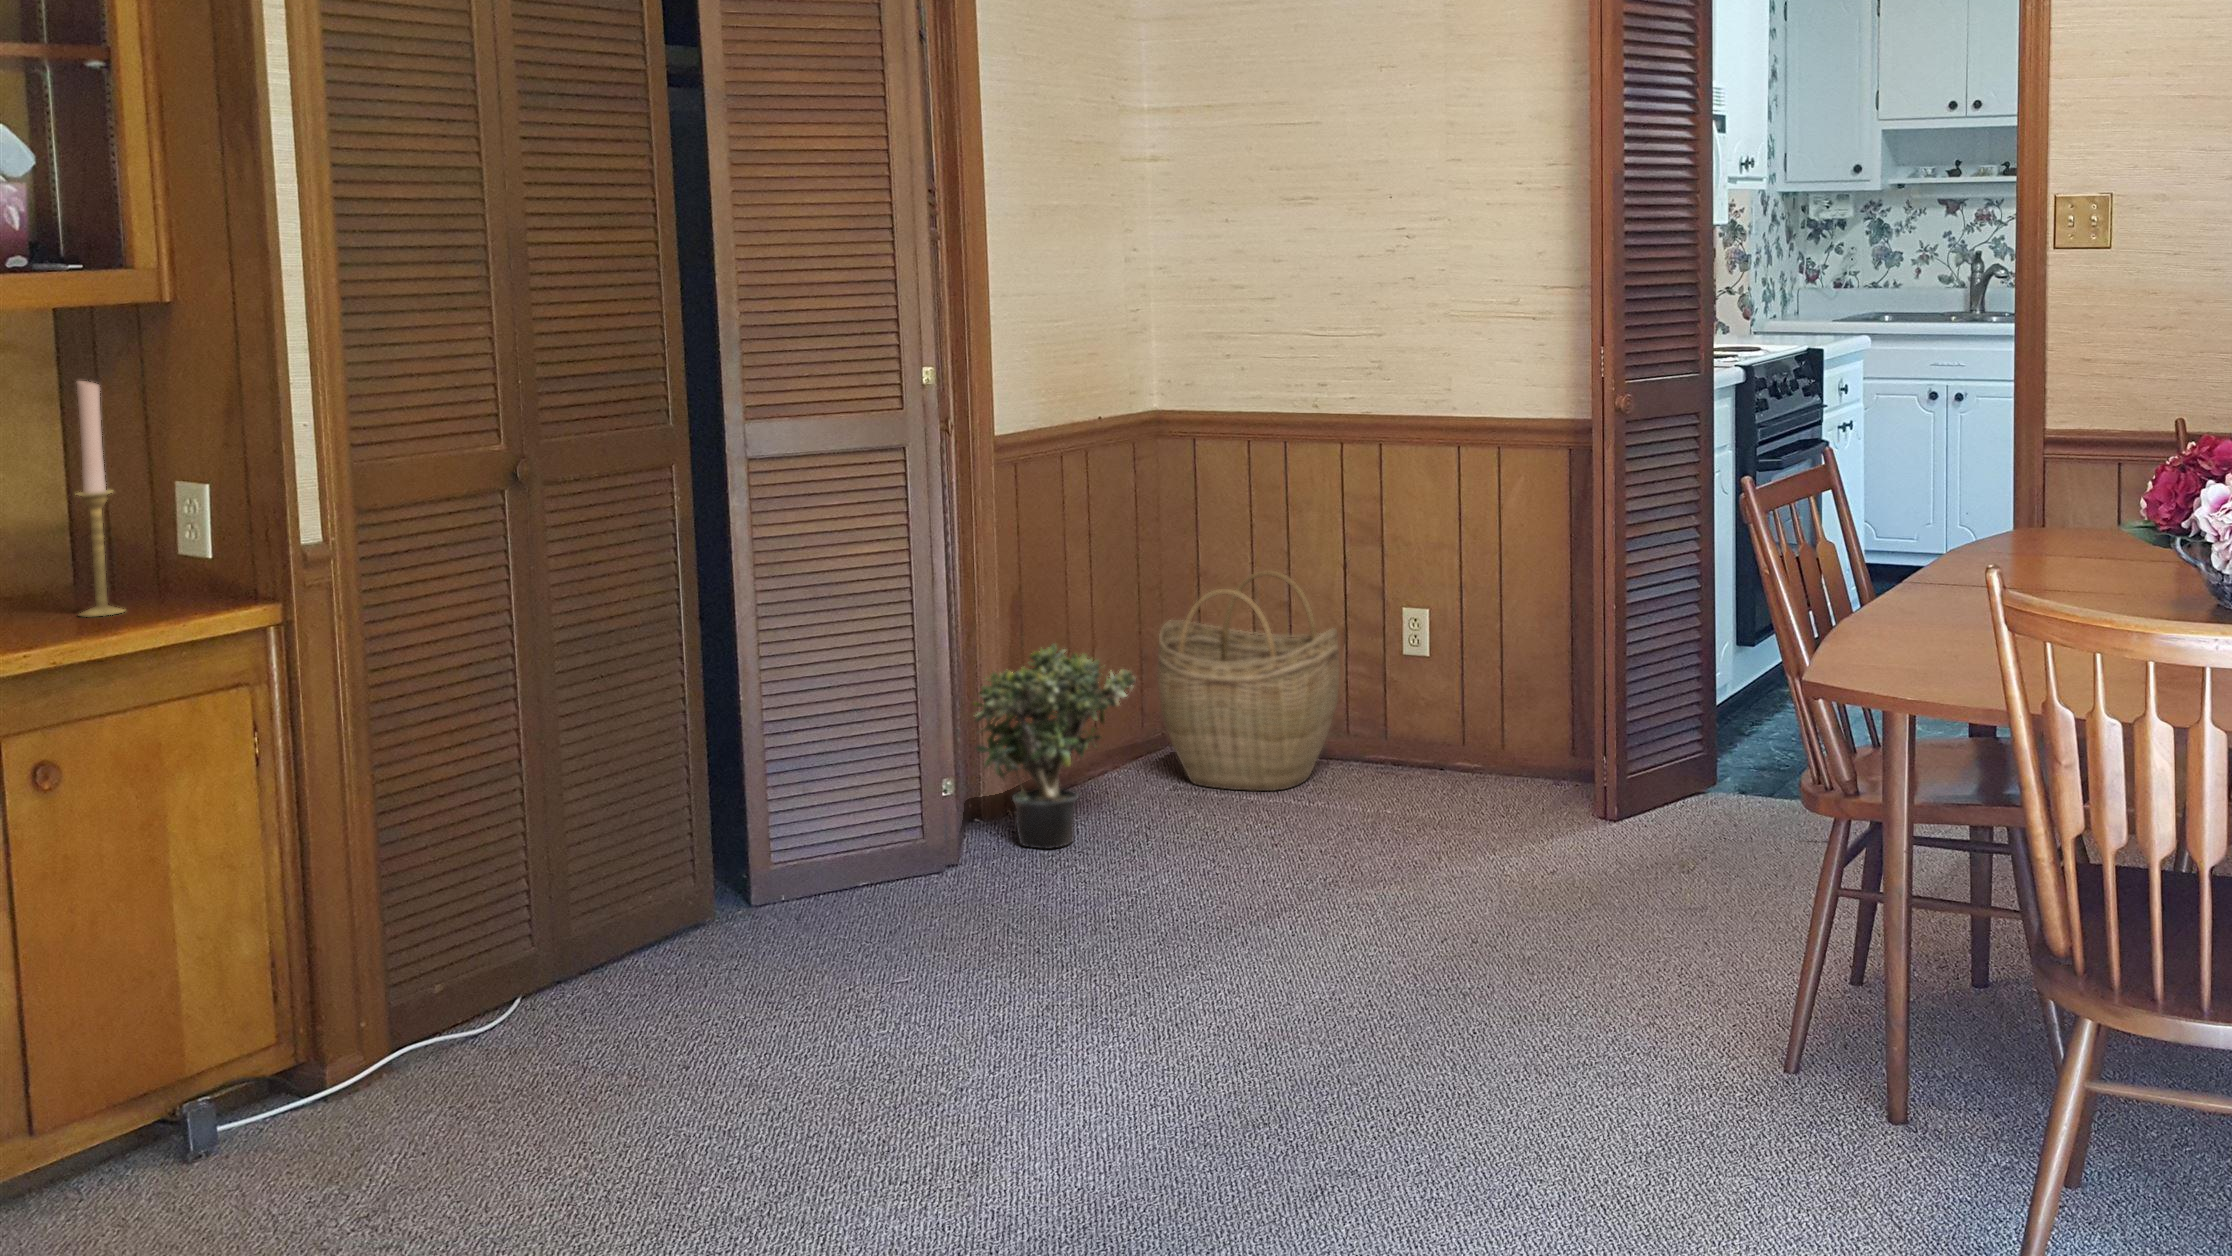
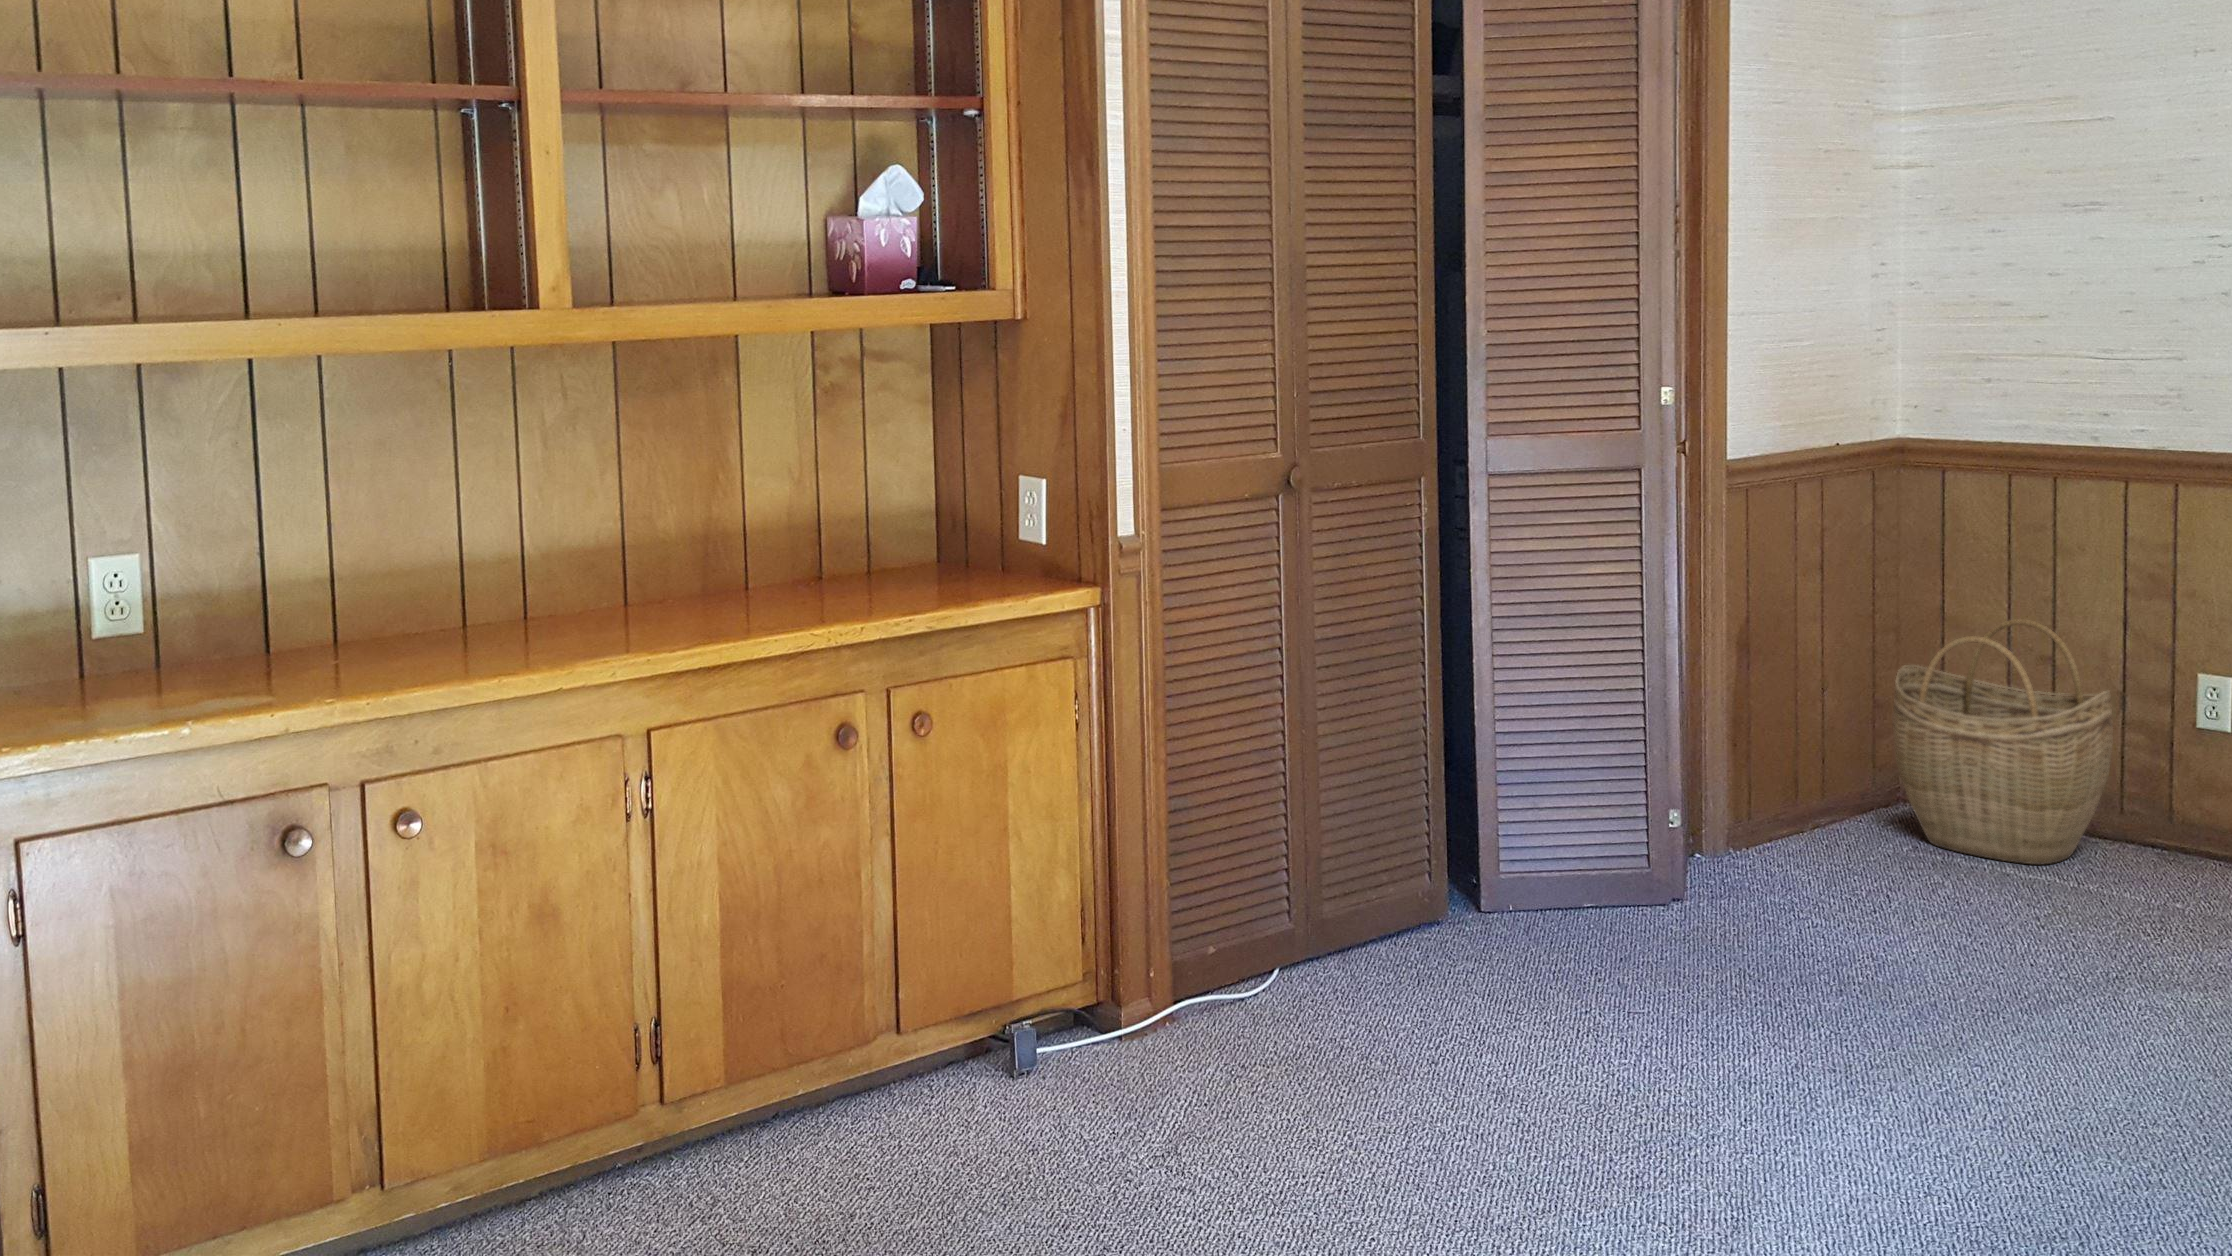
candlestick: present [77,381,124,616] -> none [947,382,982,589]
potted plant: present [973,644,1136,849] -> none [1700,680,1879,896]

